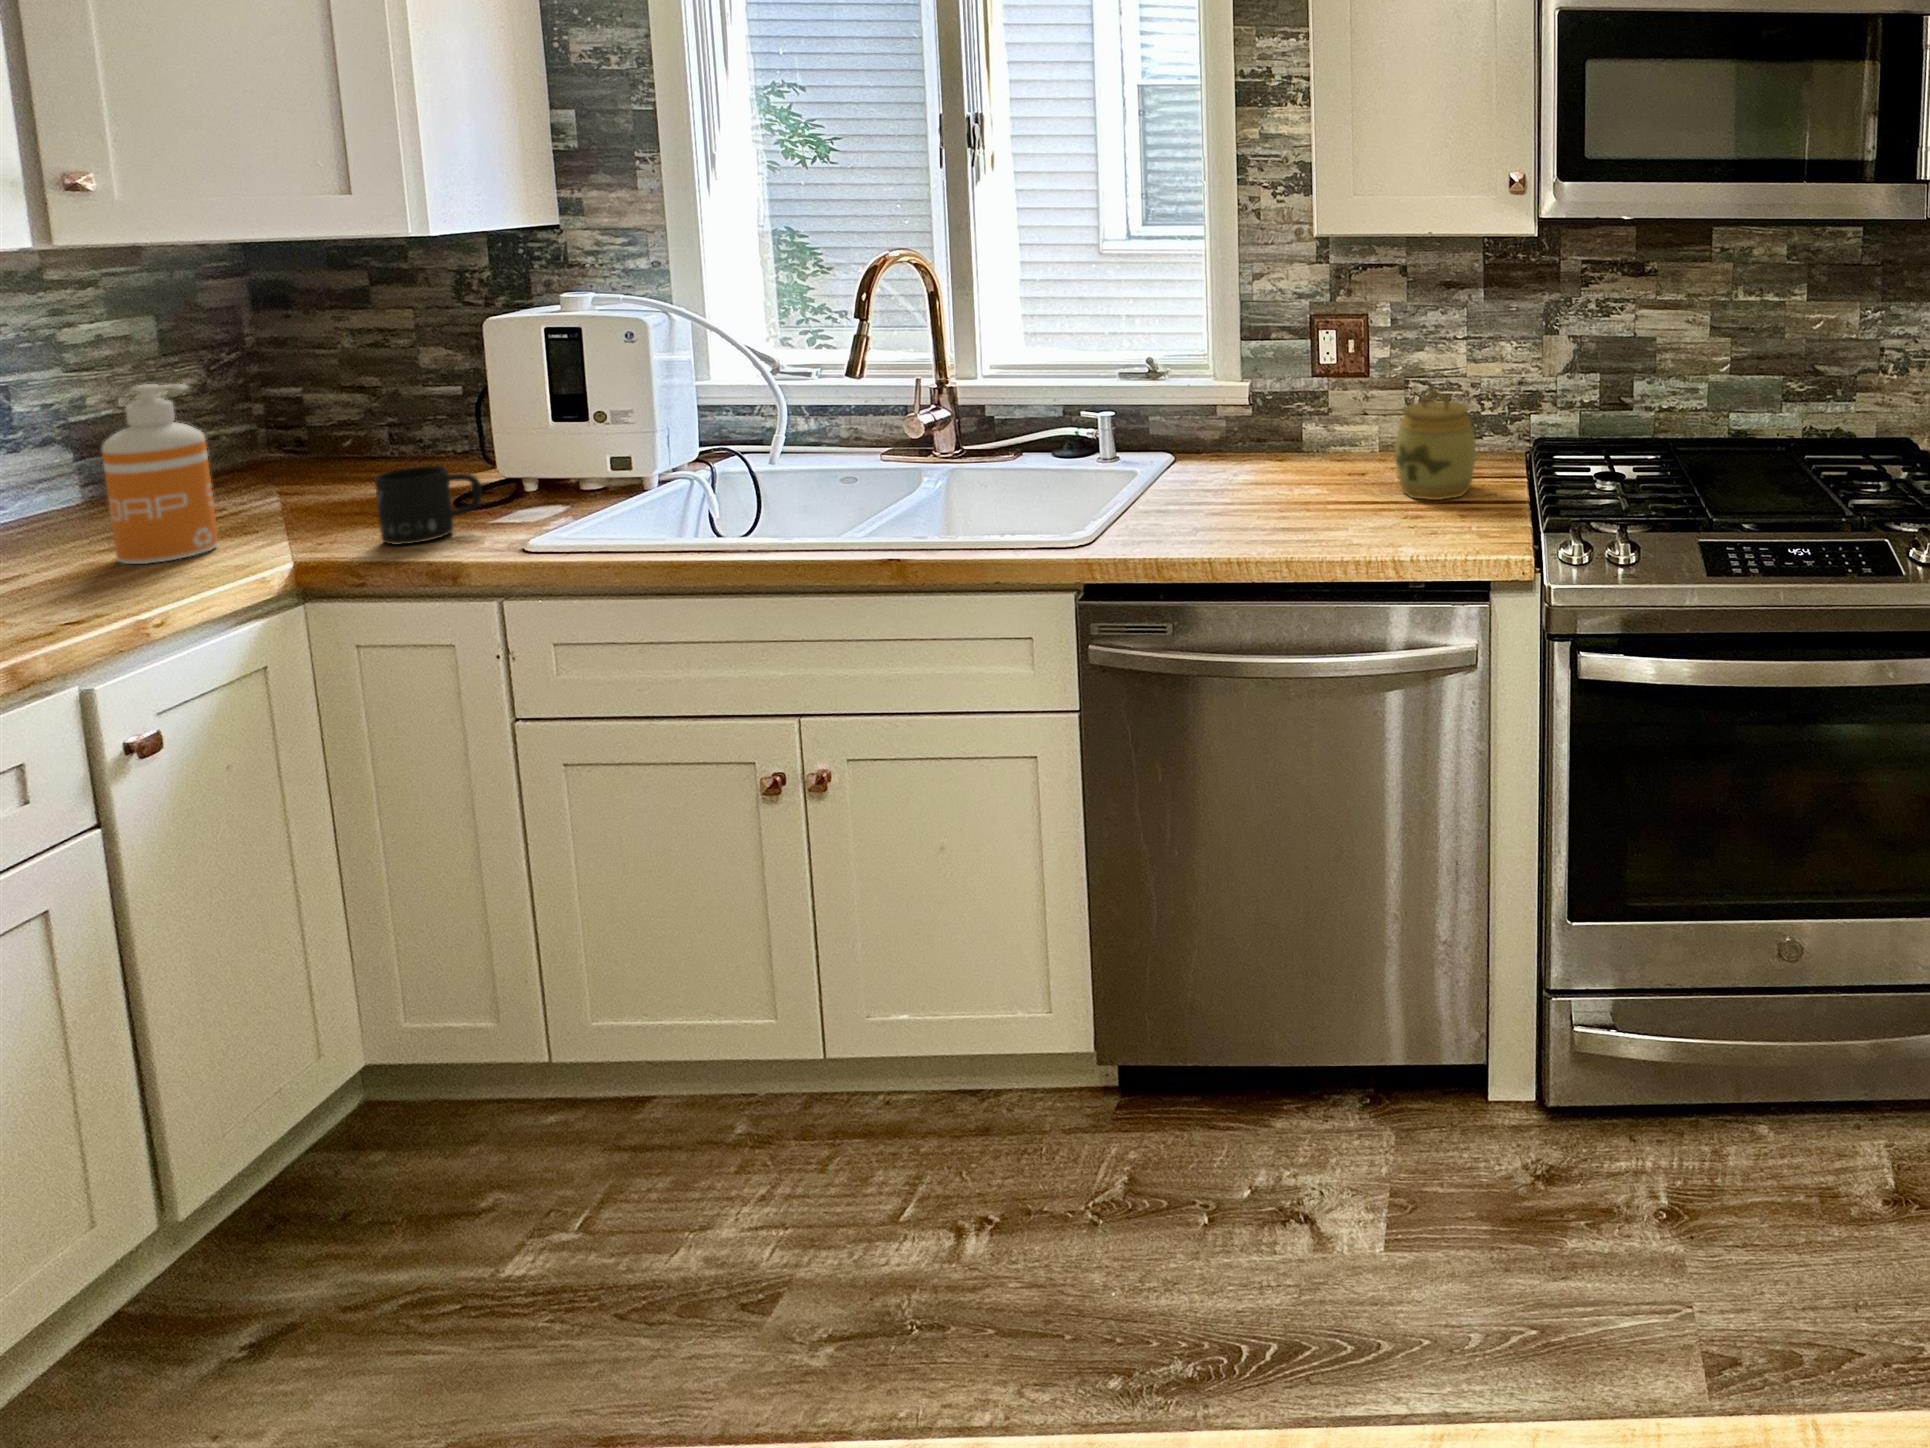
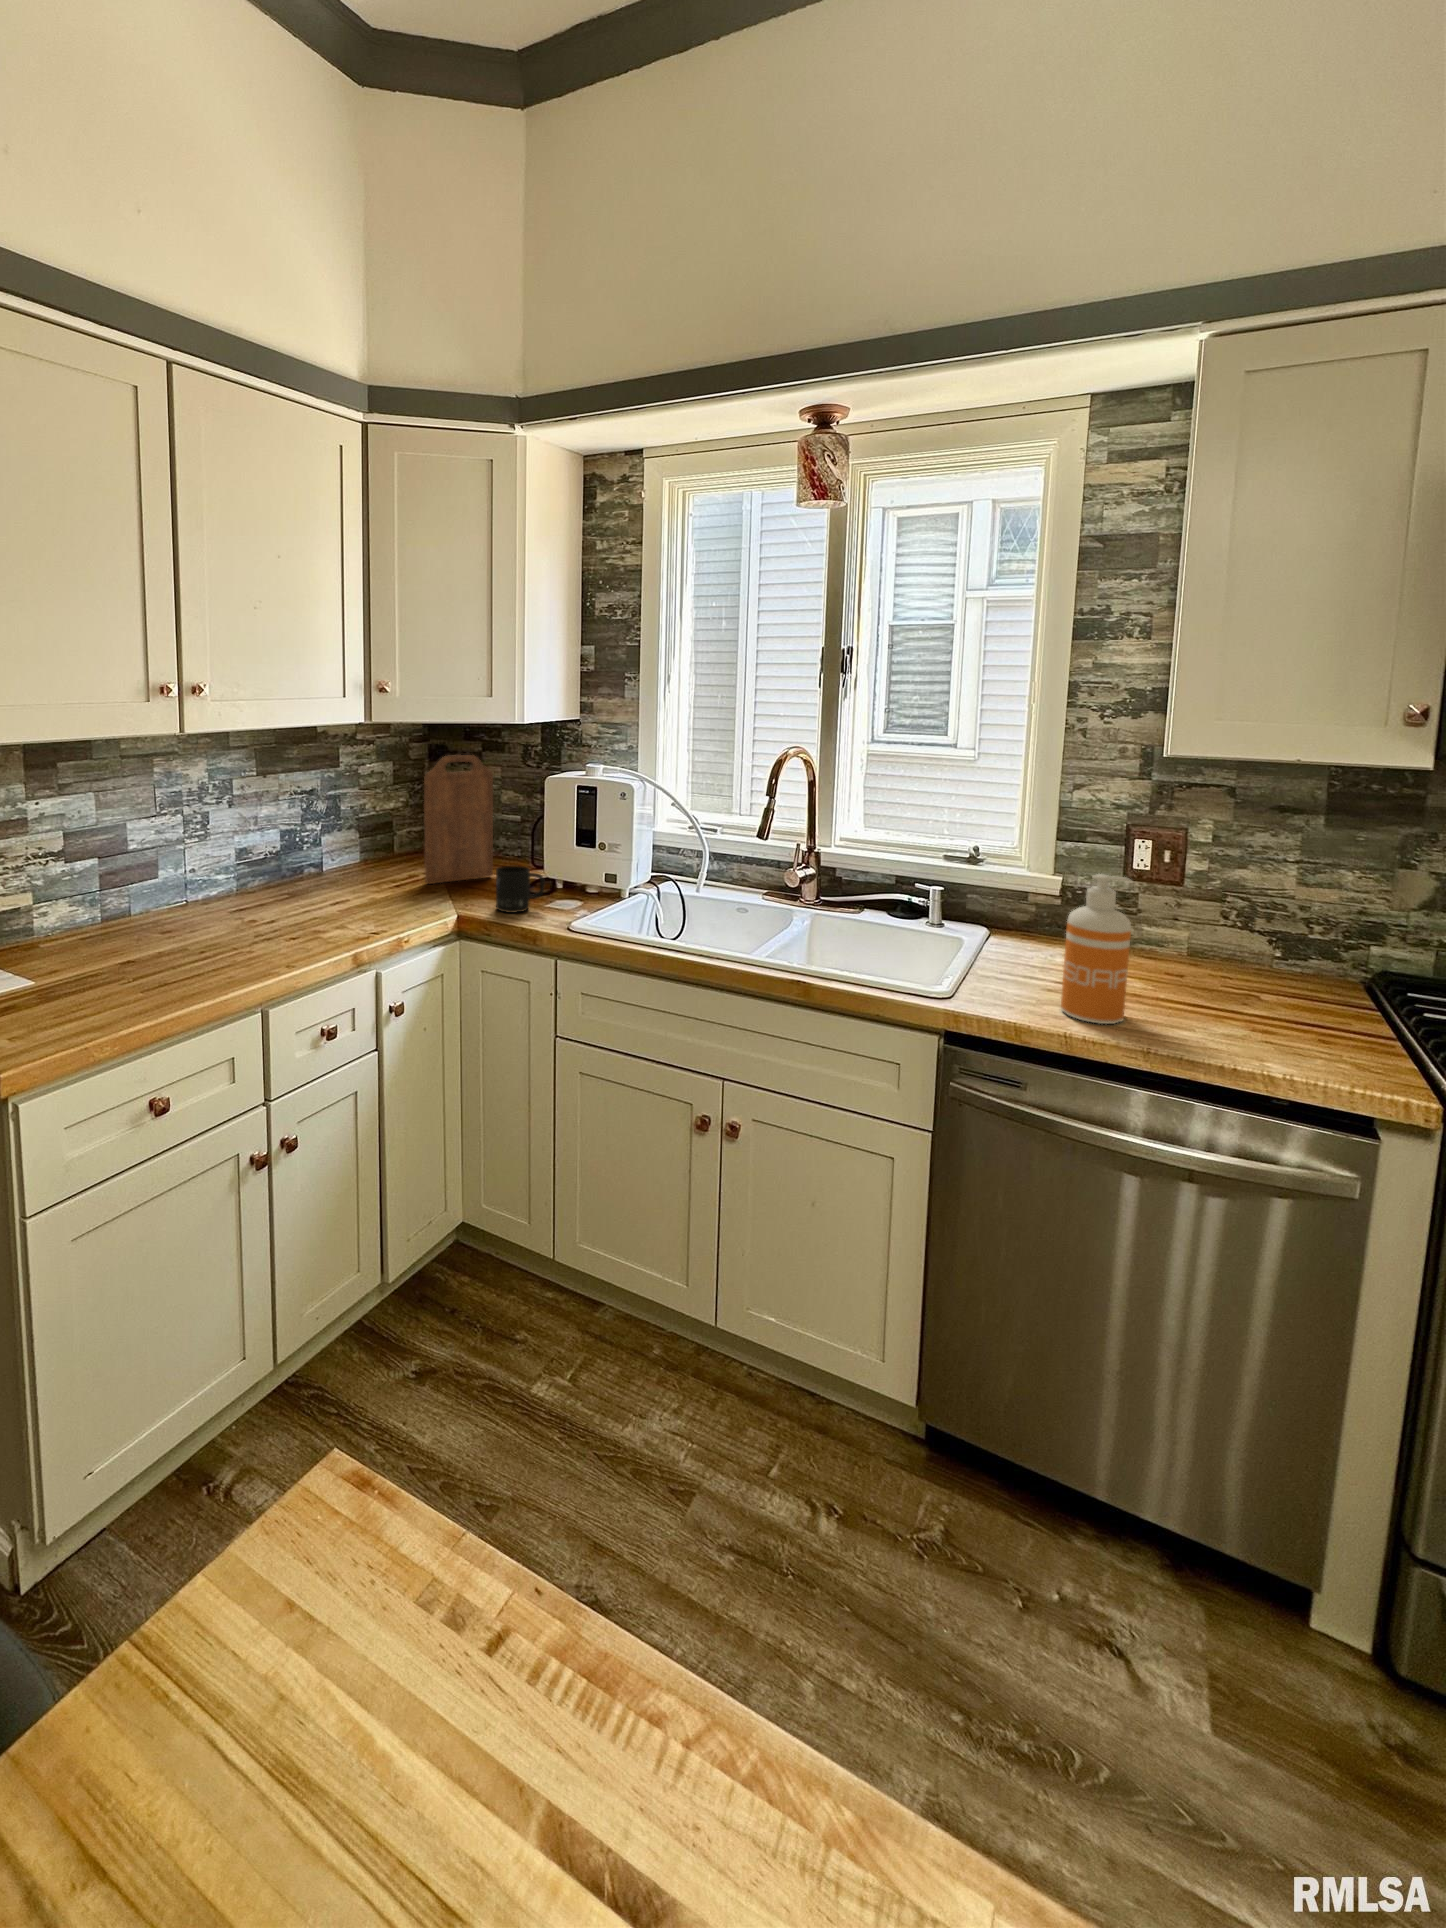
cutting board: none [209,294,394,522] -> present [424,755,493,884]
soap dispenser: present [102,384,219,564] -> present [1061,874,1131,1024]
jar: present [1395,391,1476,500] -> none [1231,910,1327,1018]

